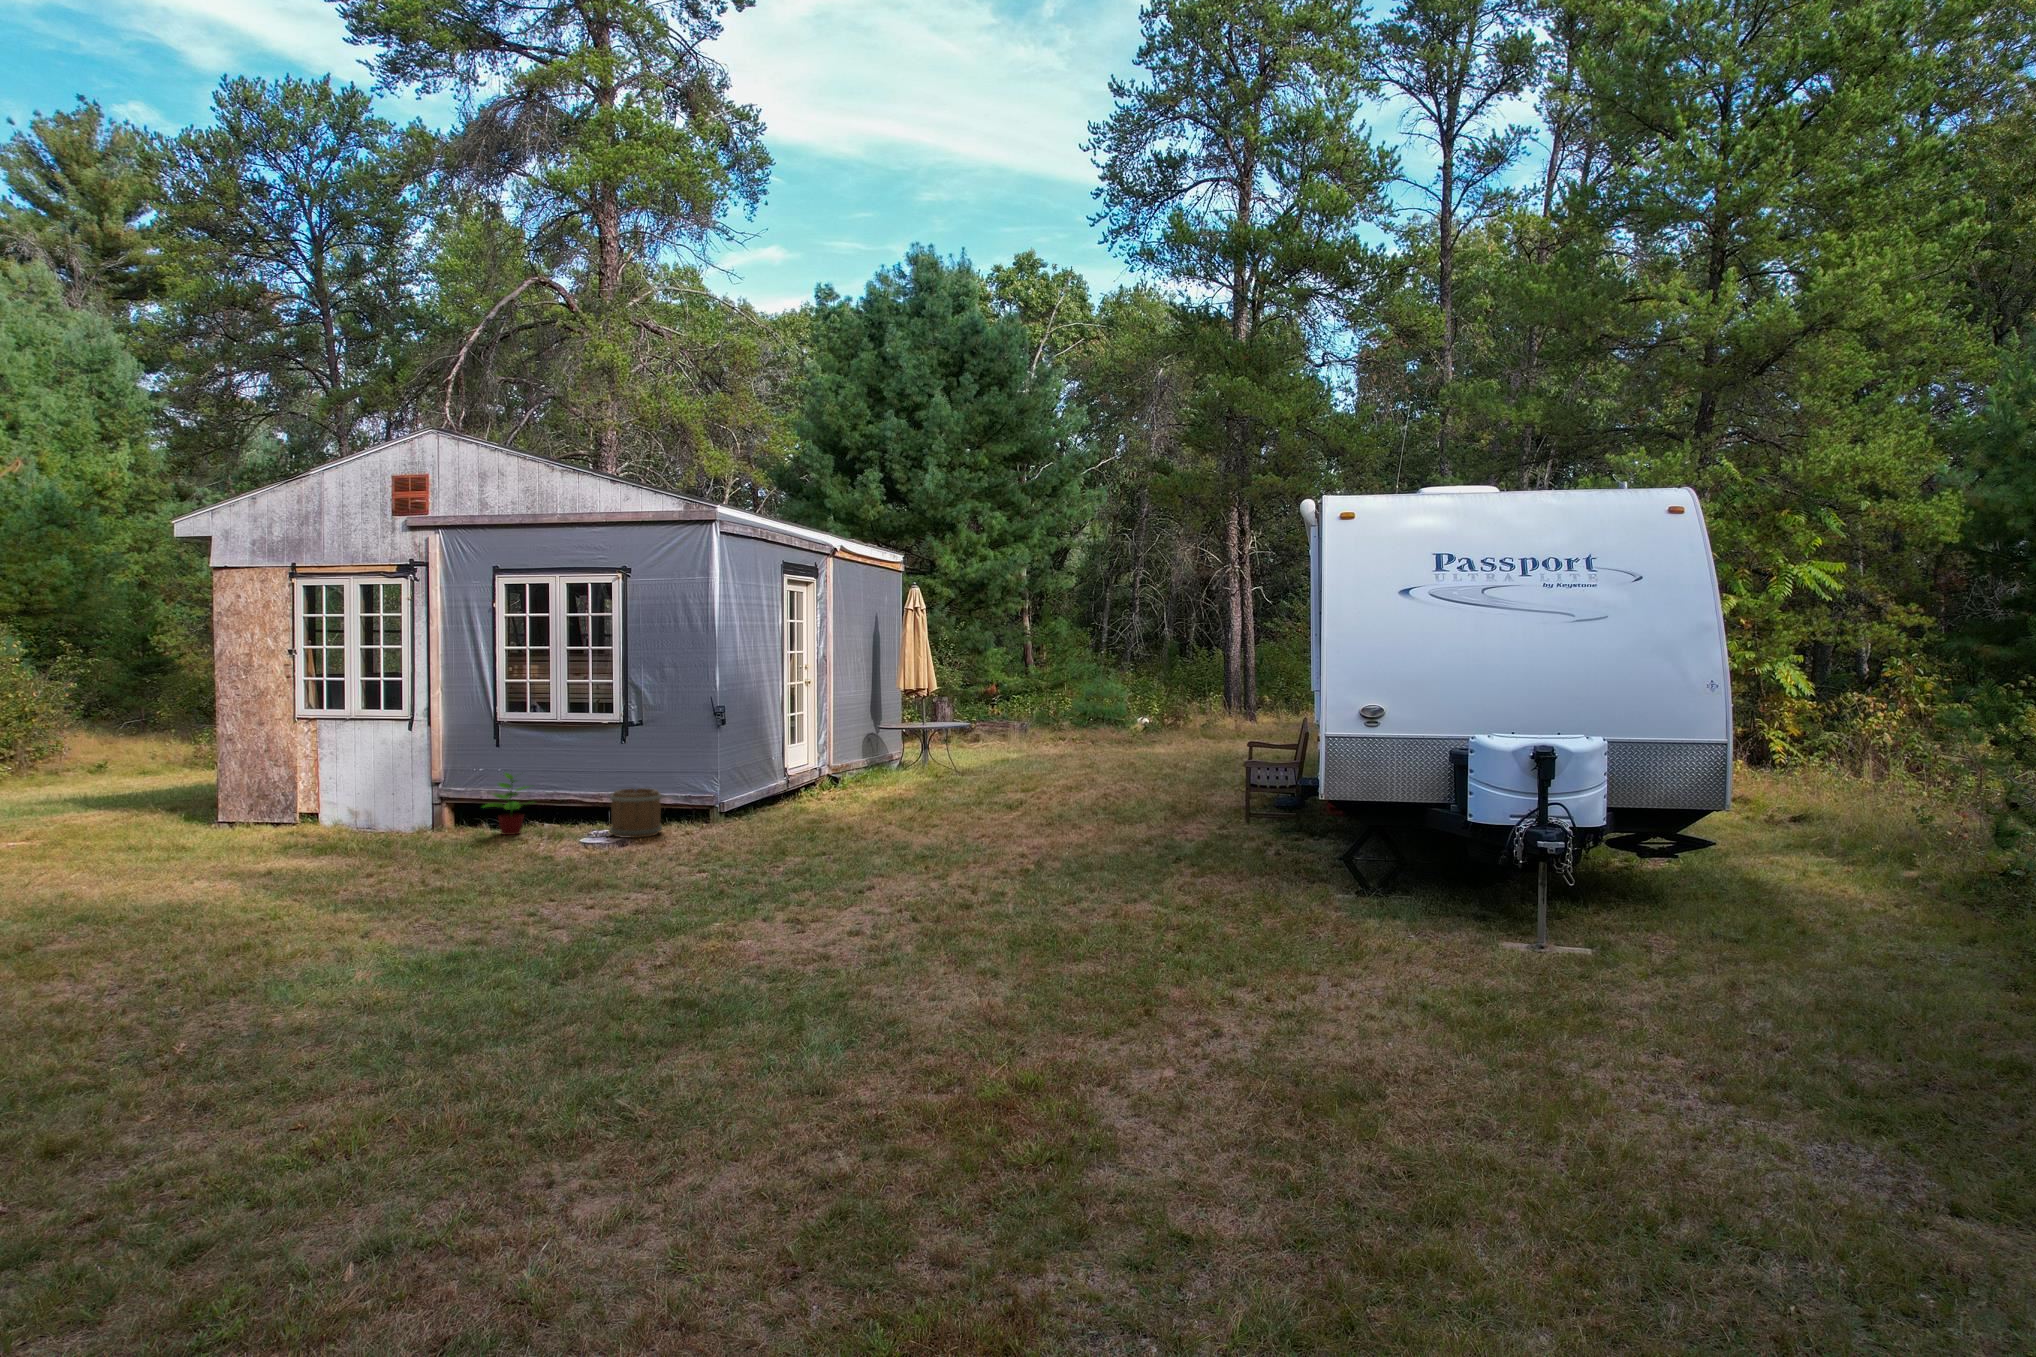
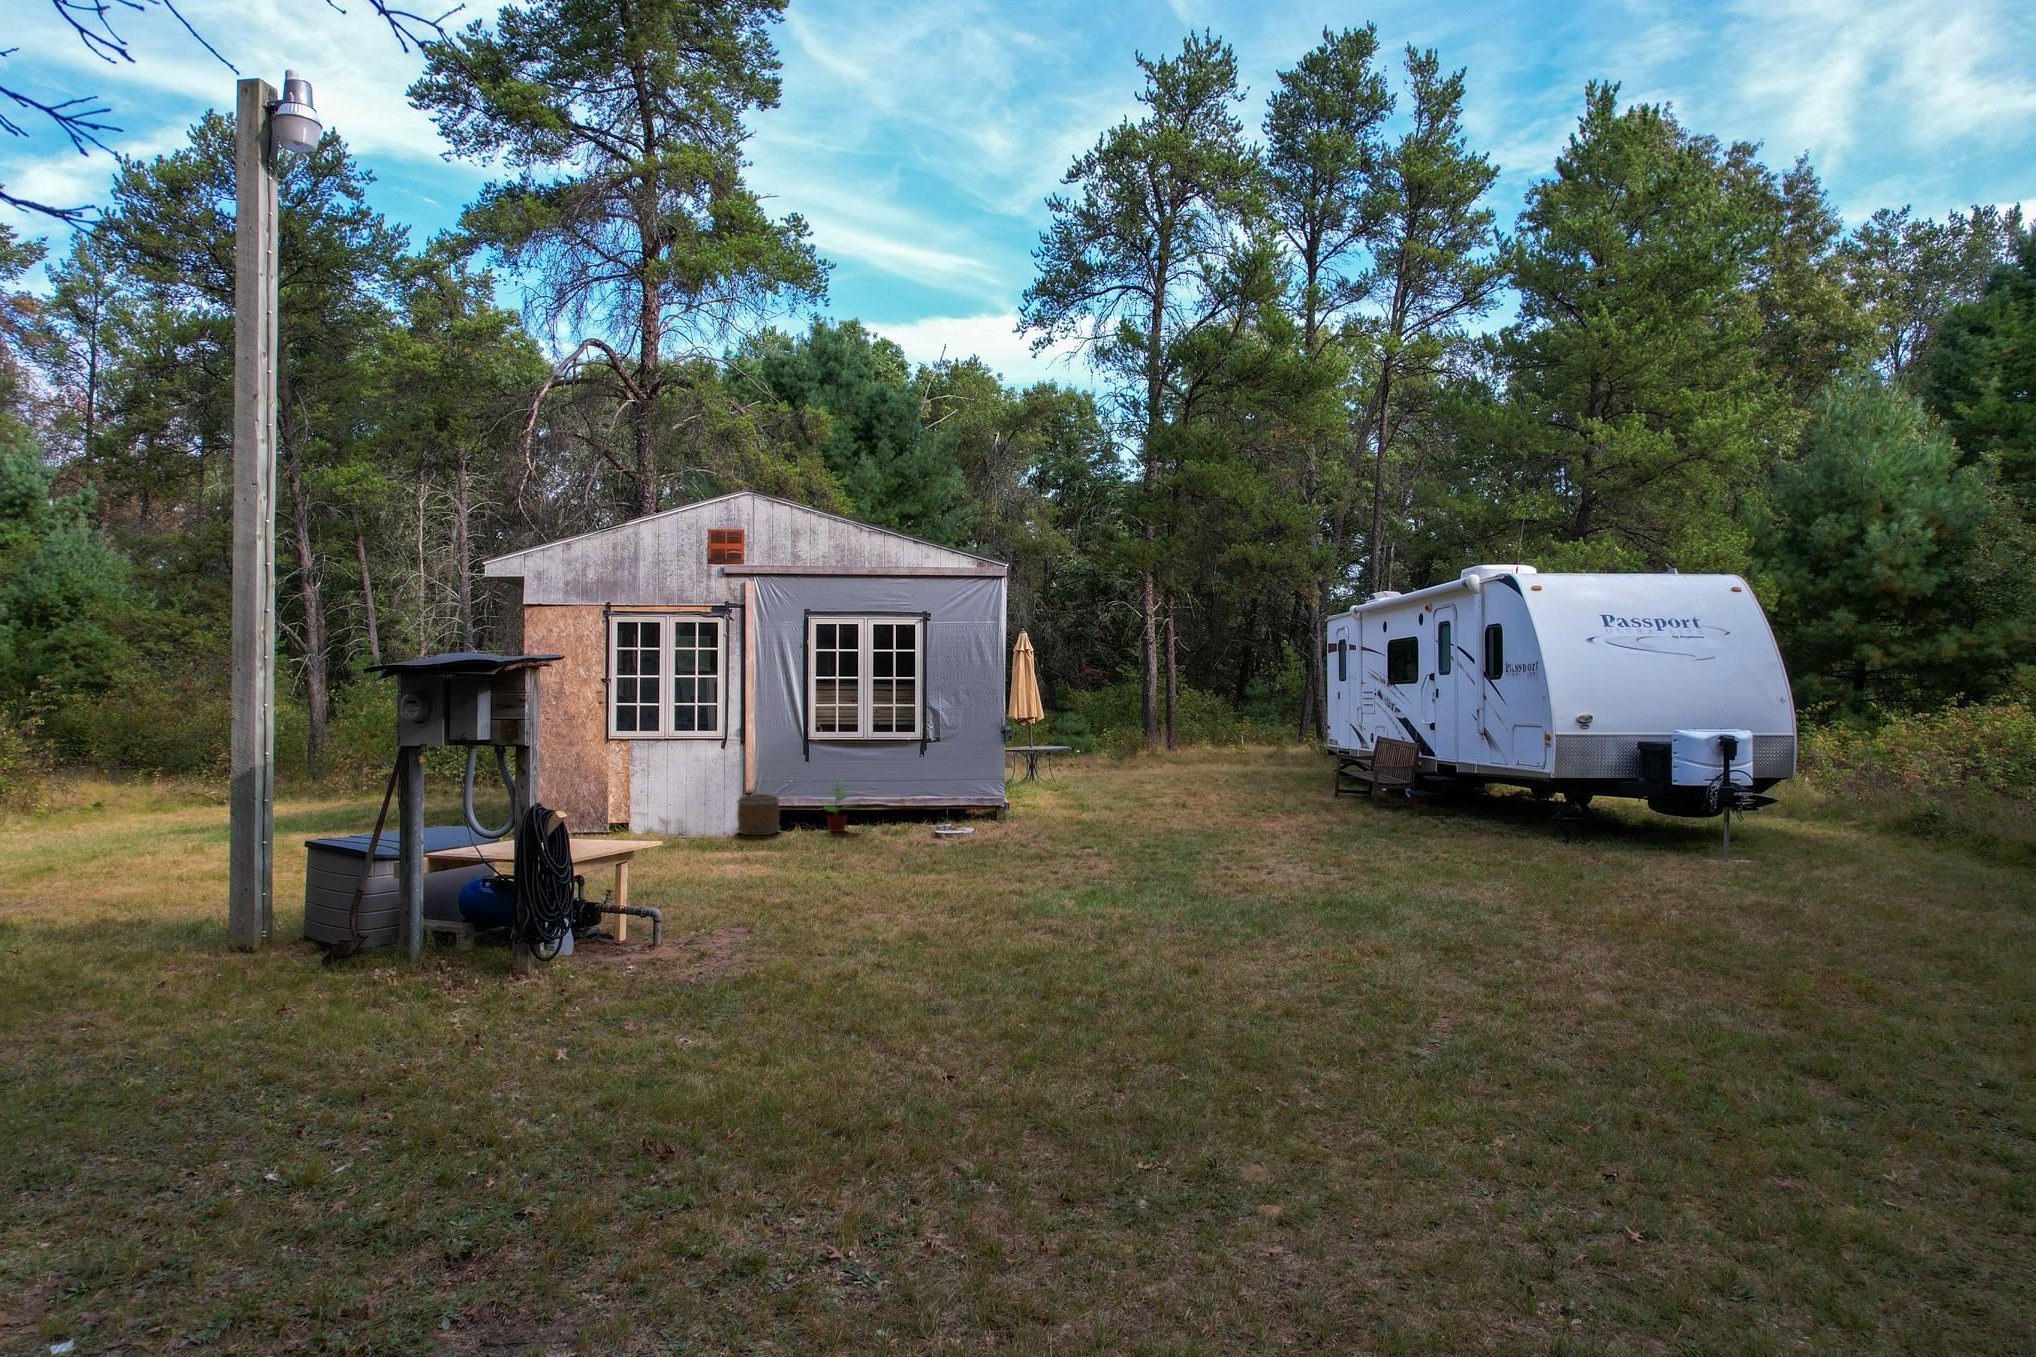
chair: none [1180,667,1220,724] -> present [1046,686,1076,735]
bucket: present [610,788,662,838] -> present [737,794,780,835]

